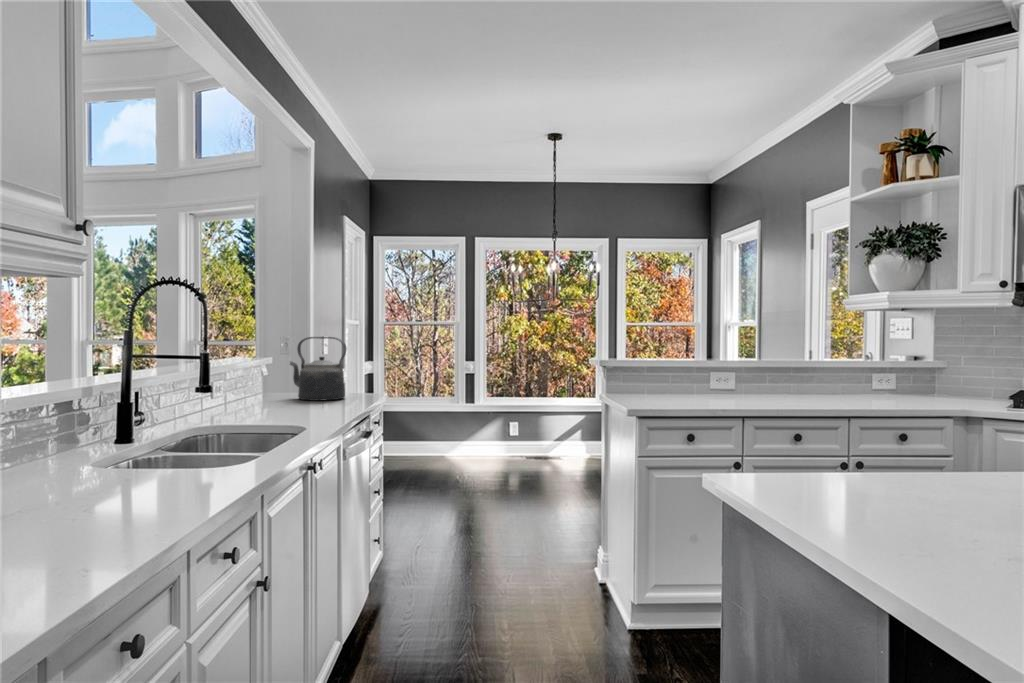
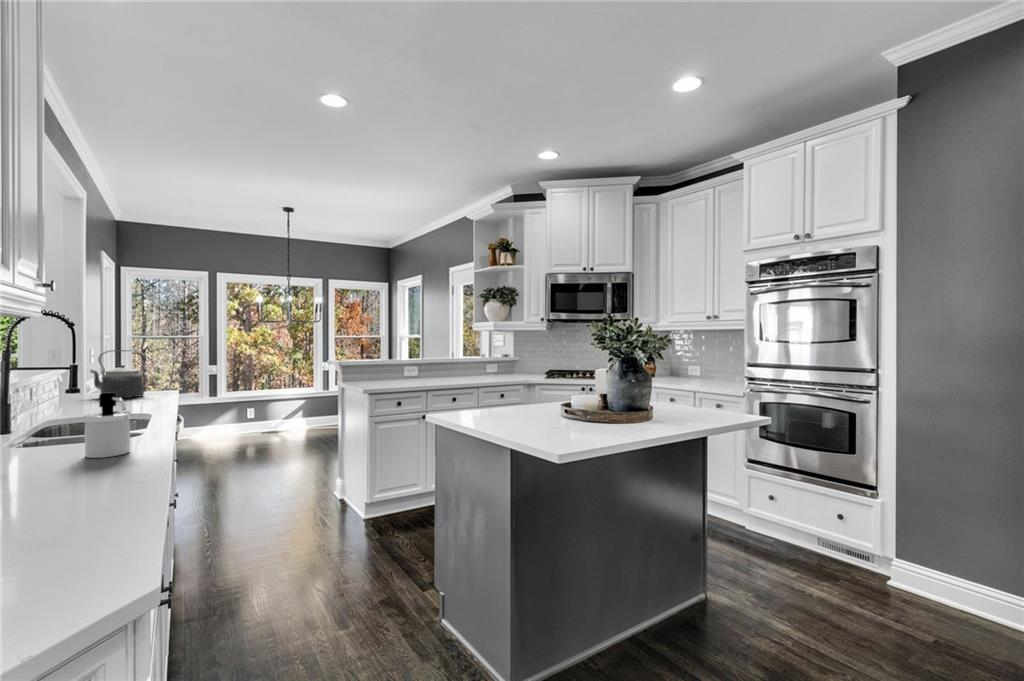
soap dispenser: none [104,399,174,506] -> present [83,393,131,458]

